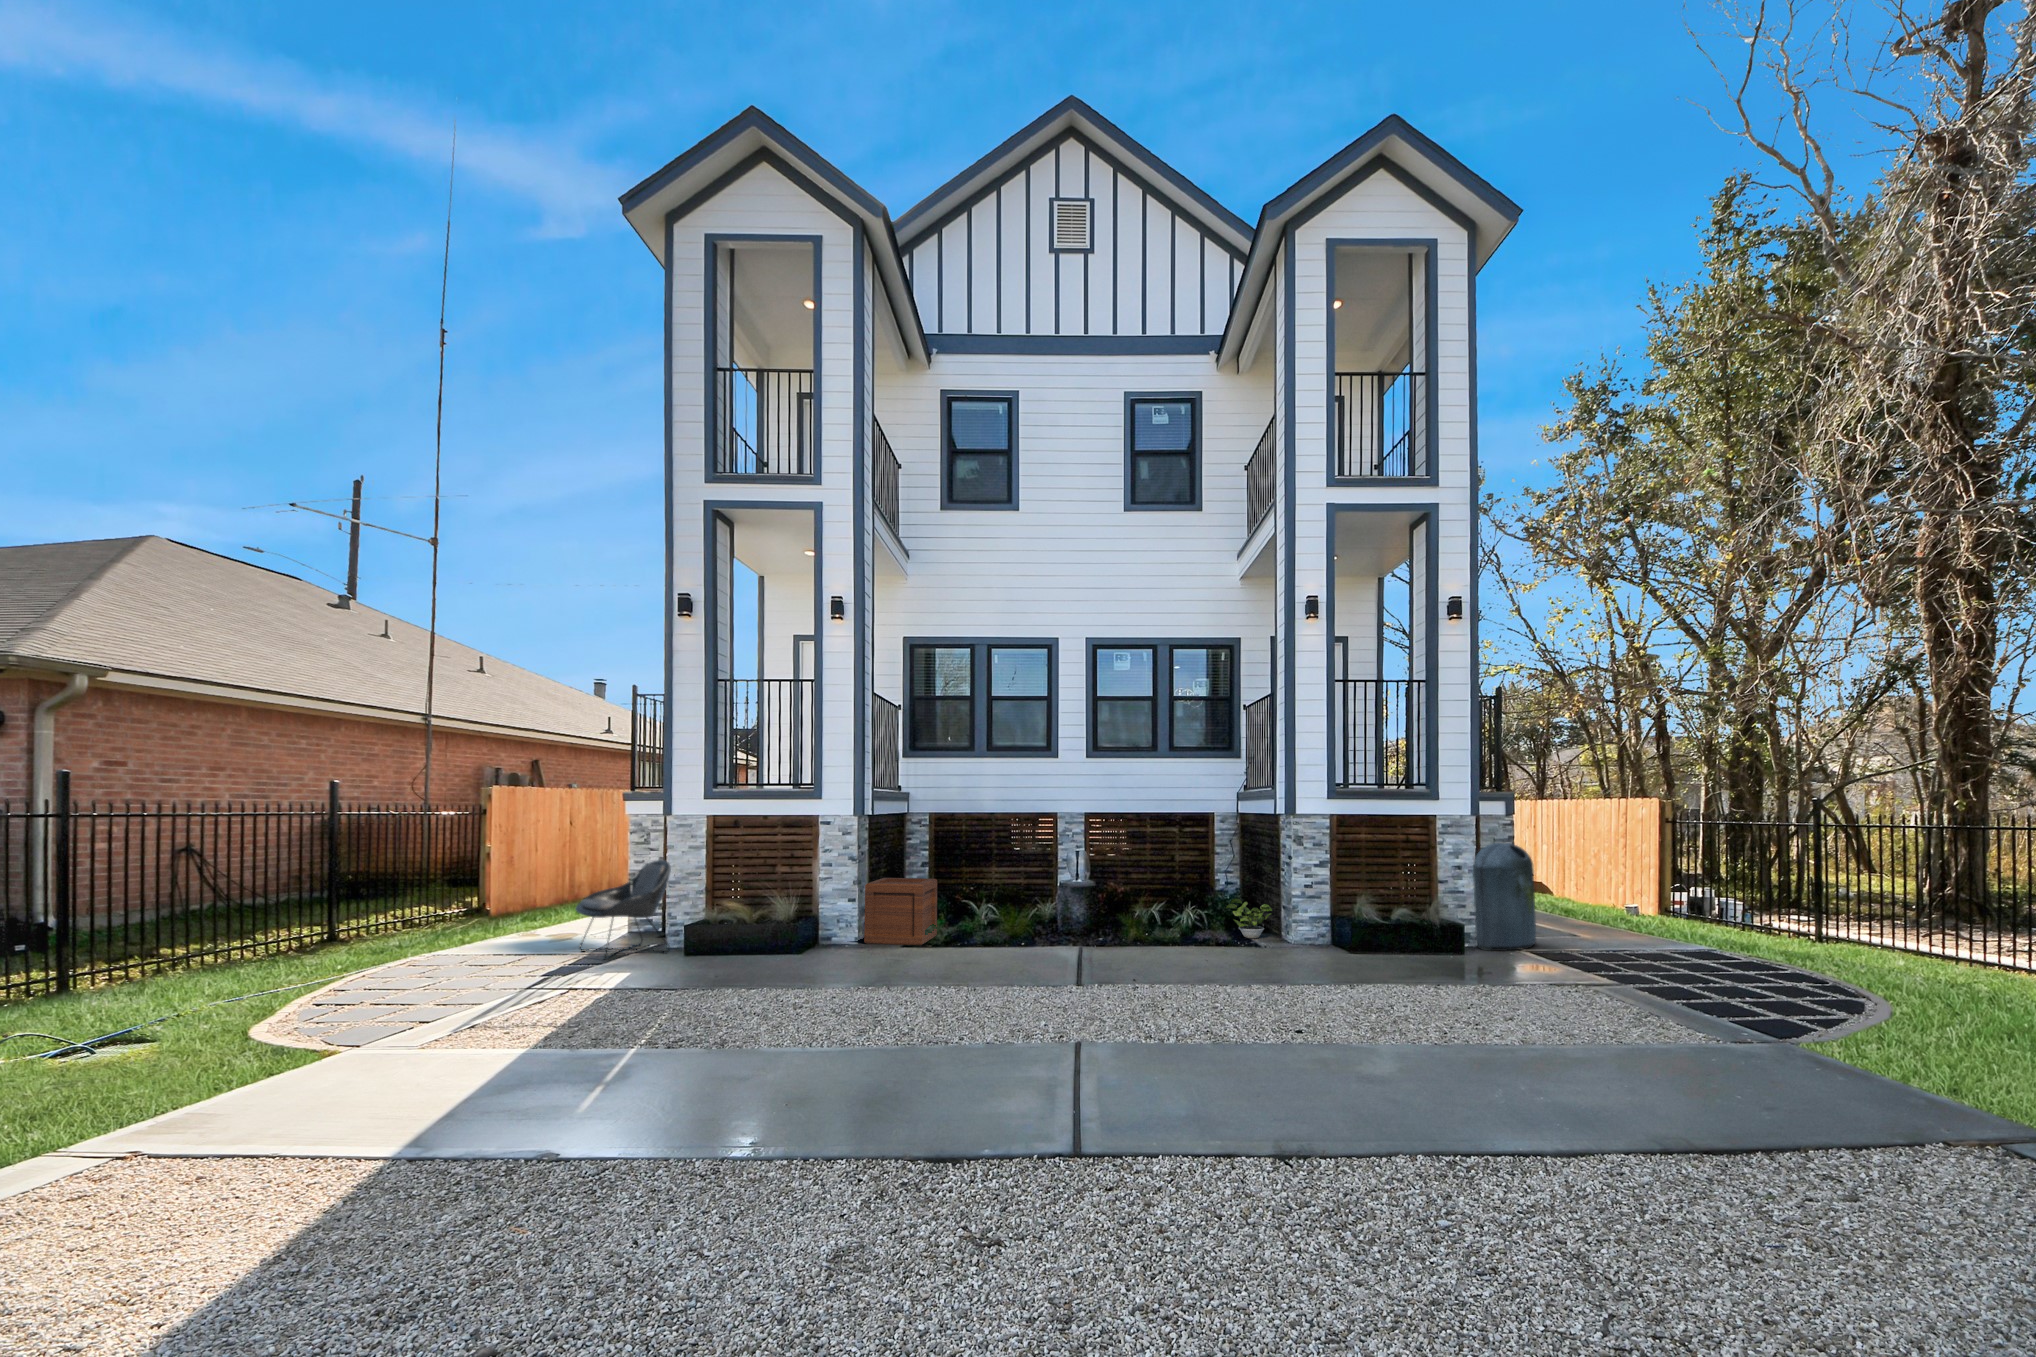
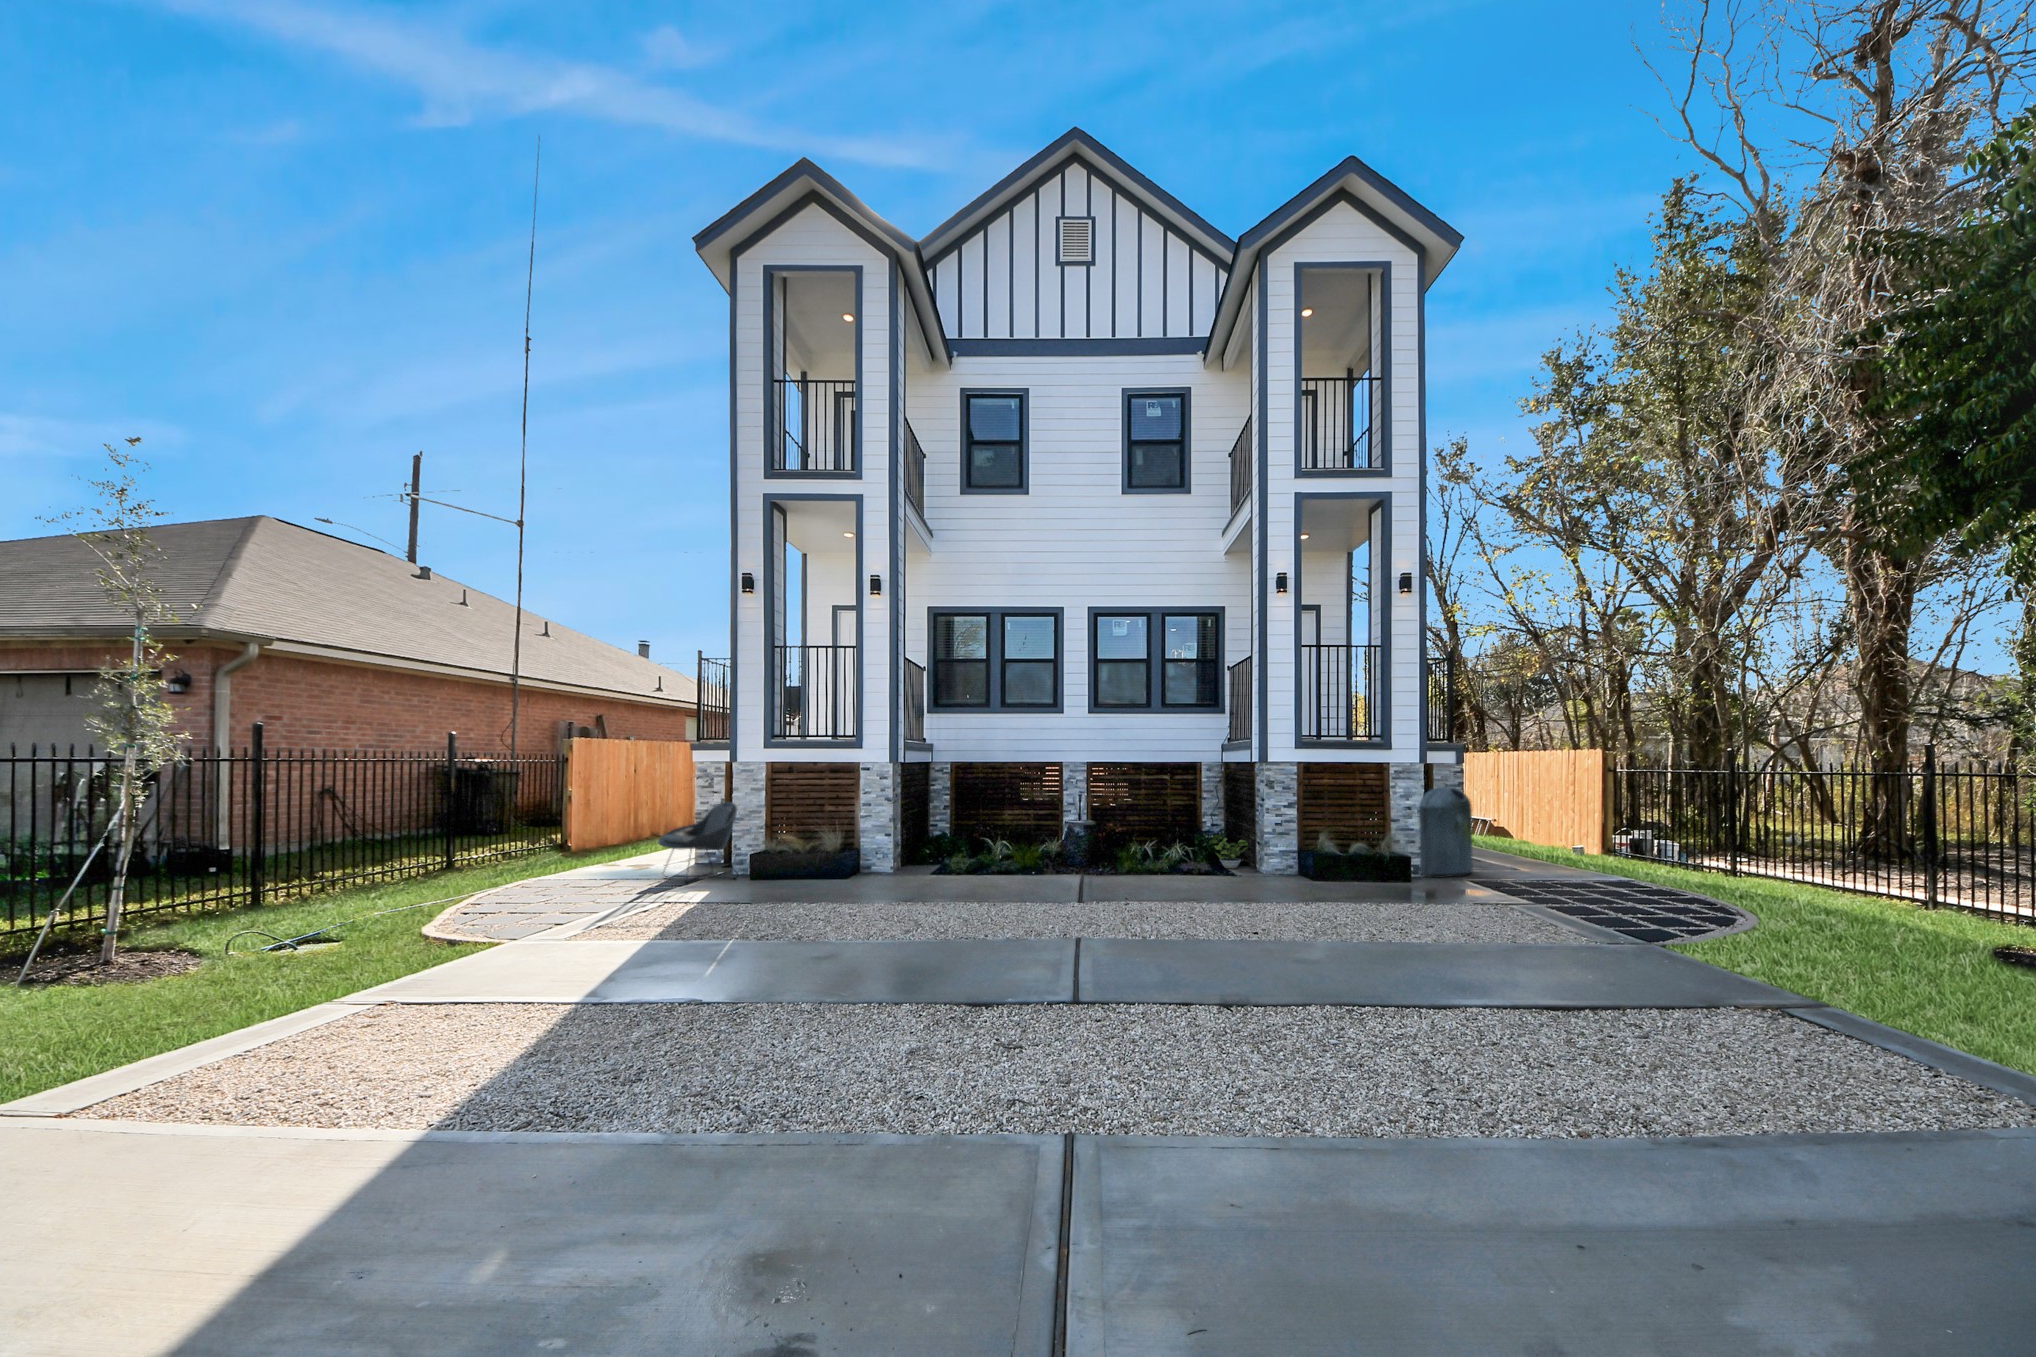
wooden crate: present [864,878,937,945] -> none [900,818,961,874]

